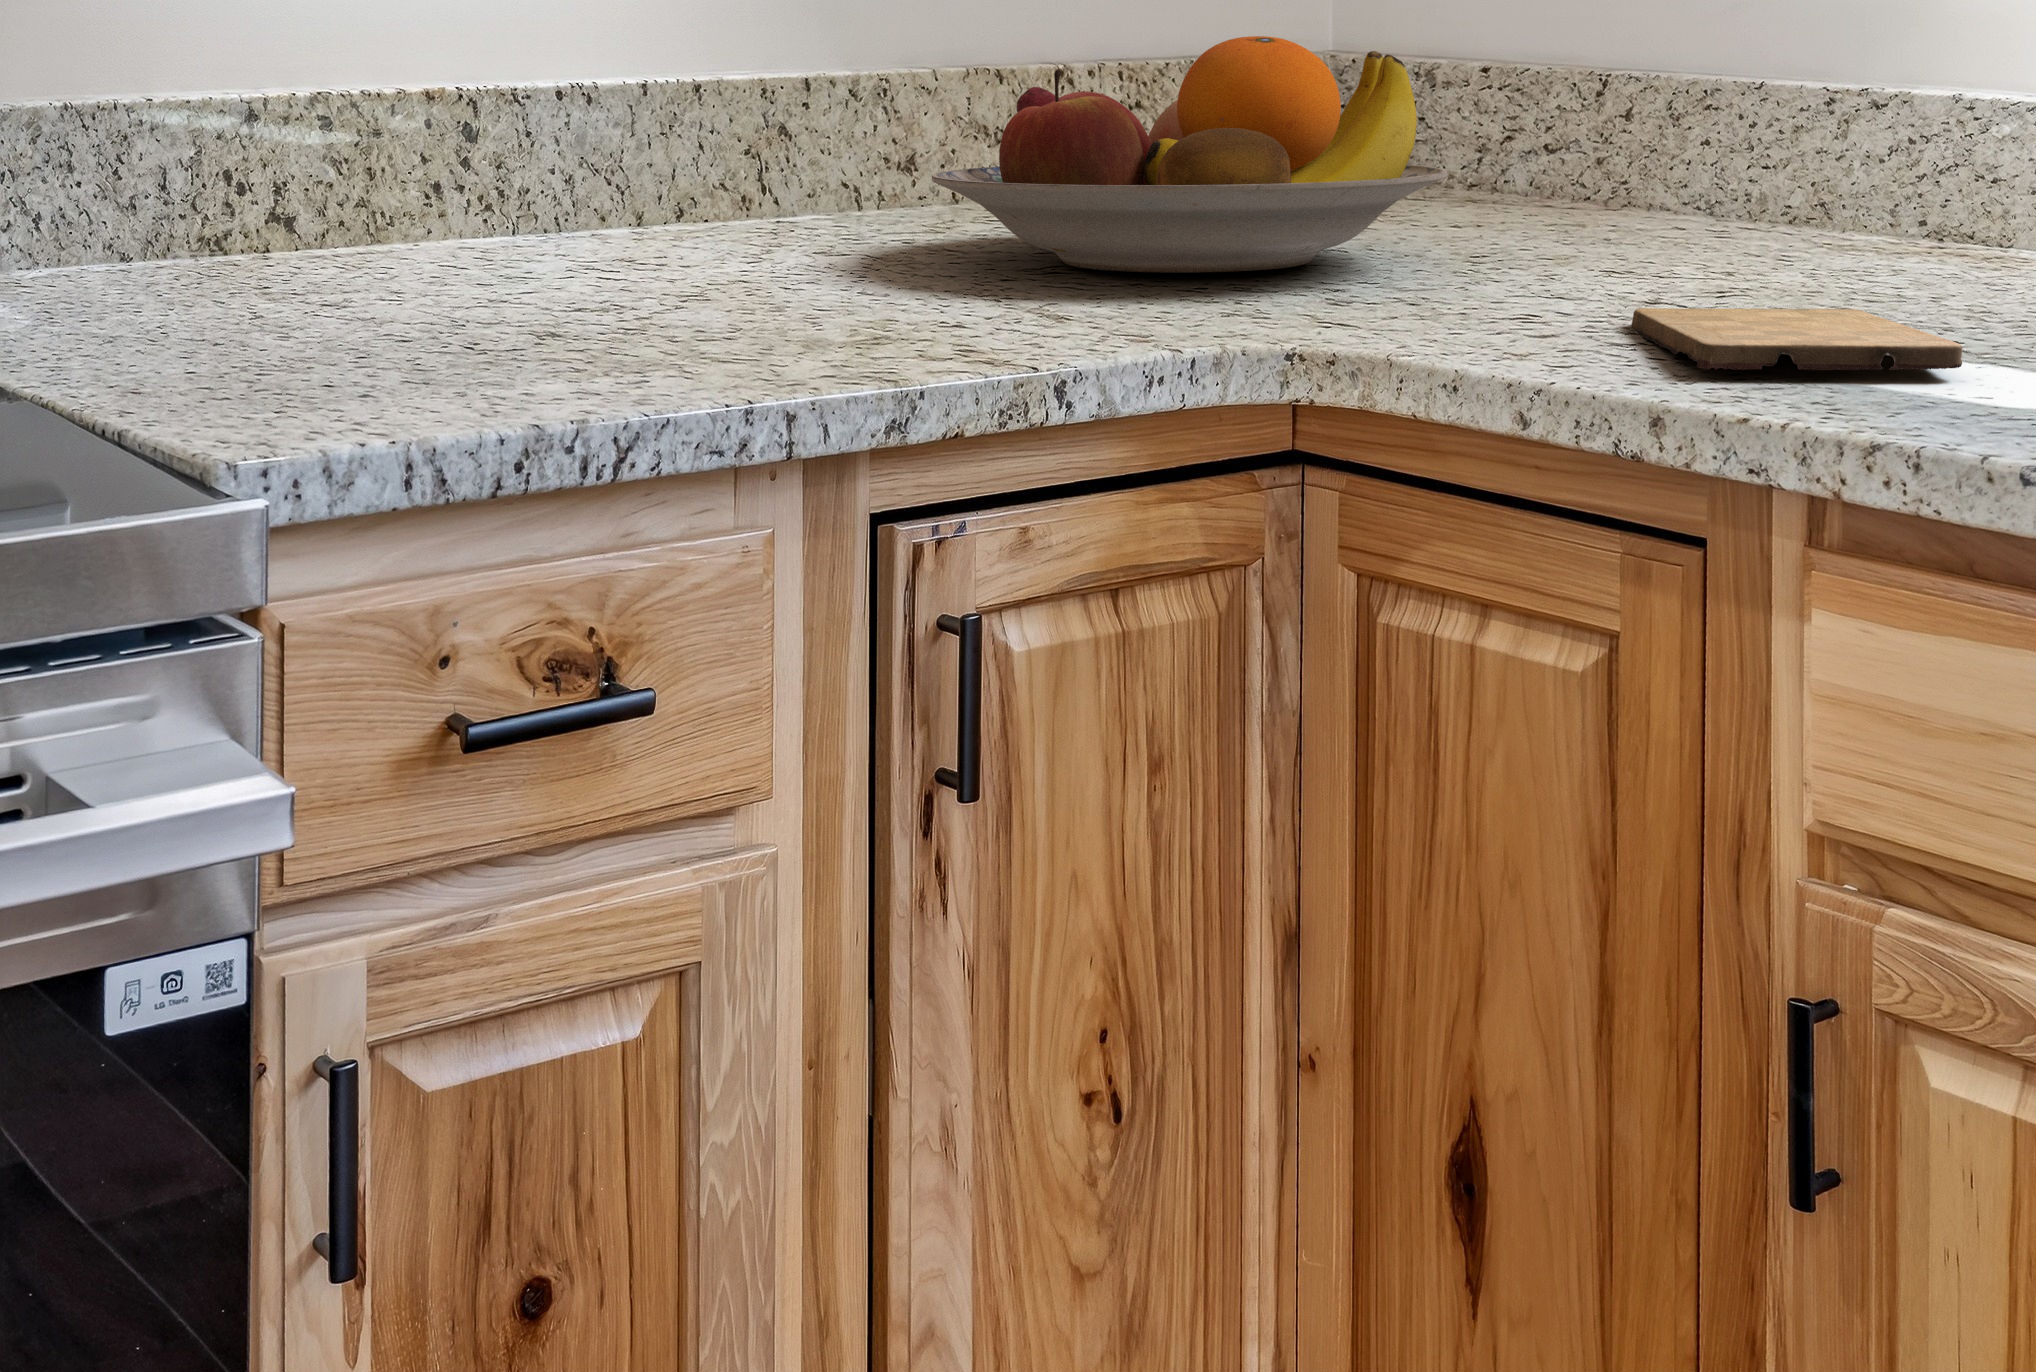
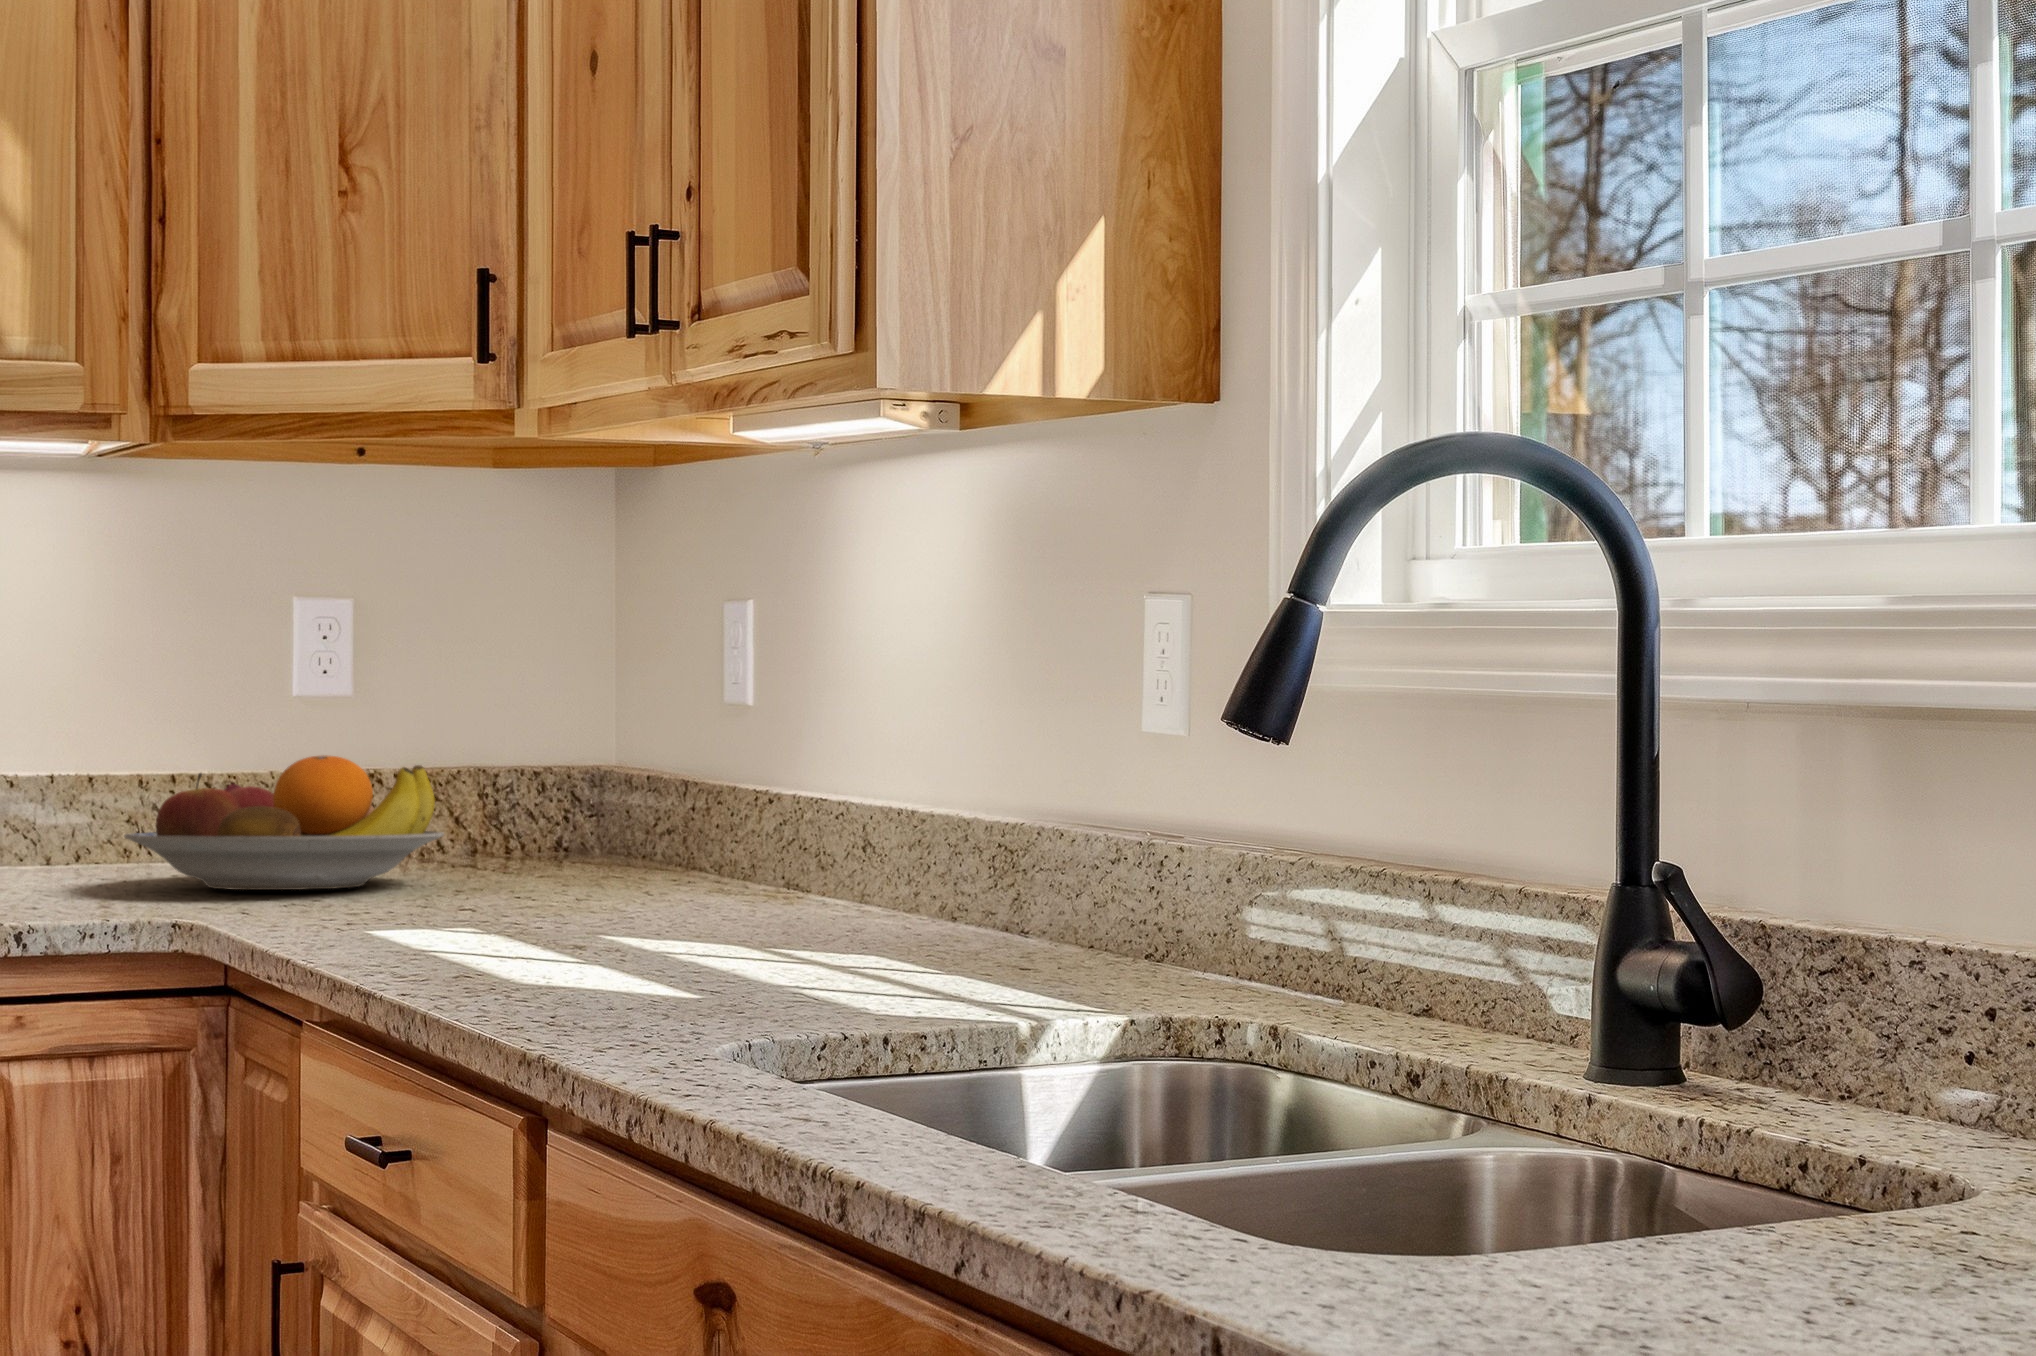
cutting board: present [1631,308,1962,370] -> none [314,907,516,931]

